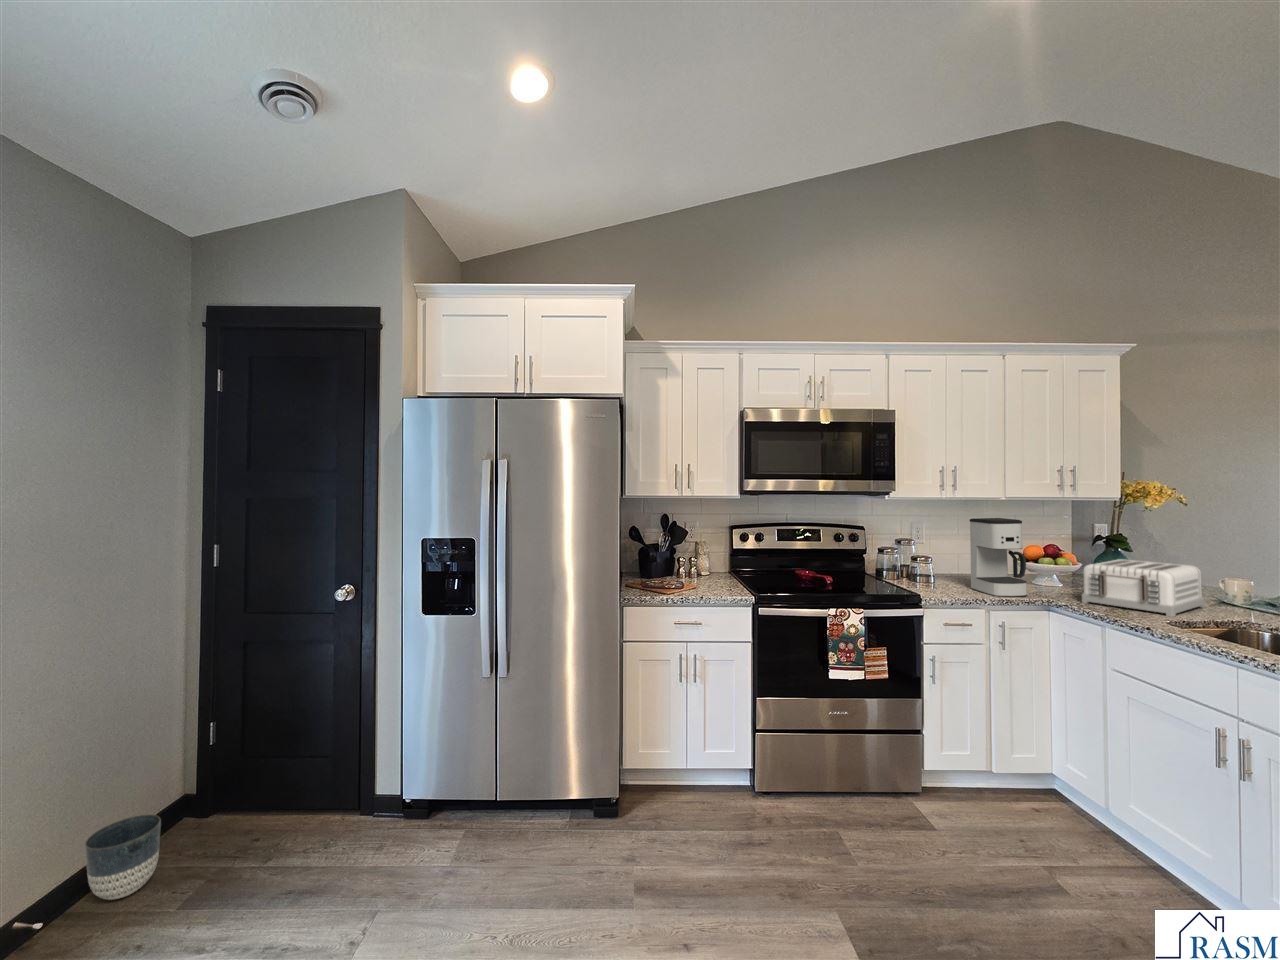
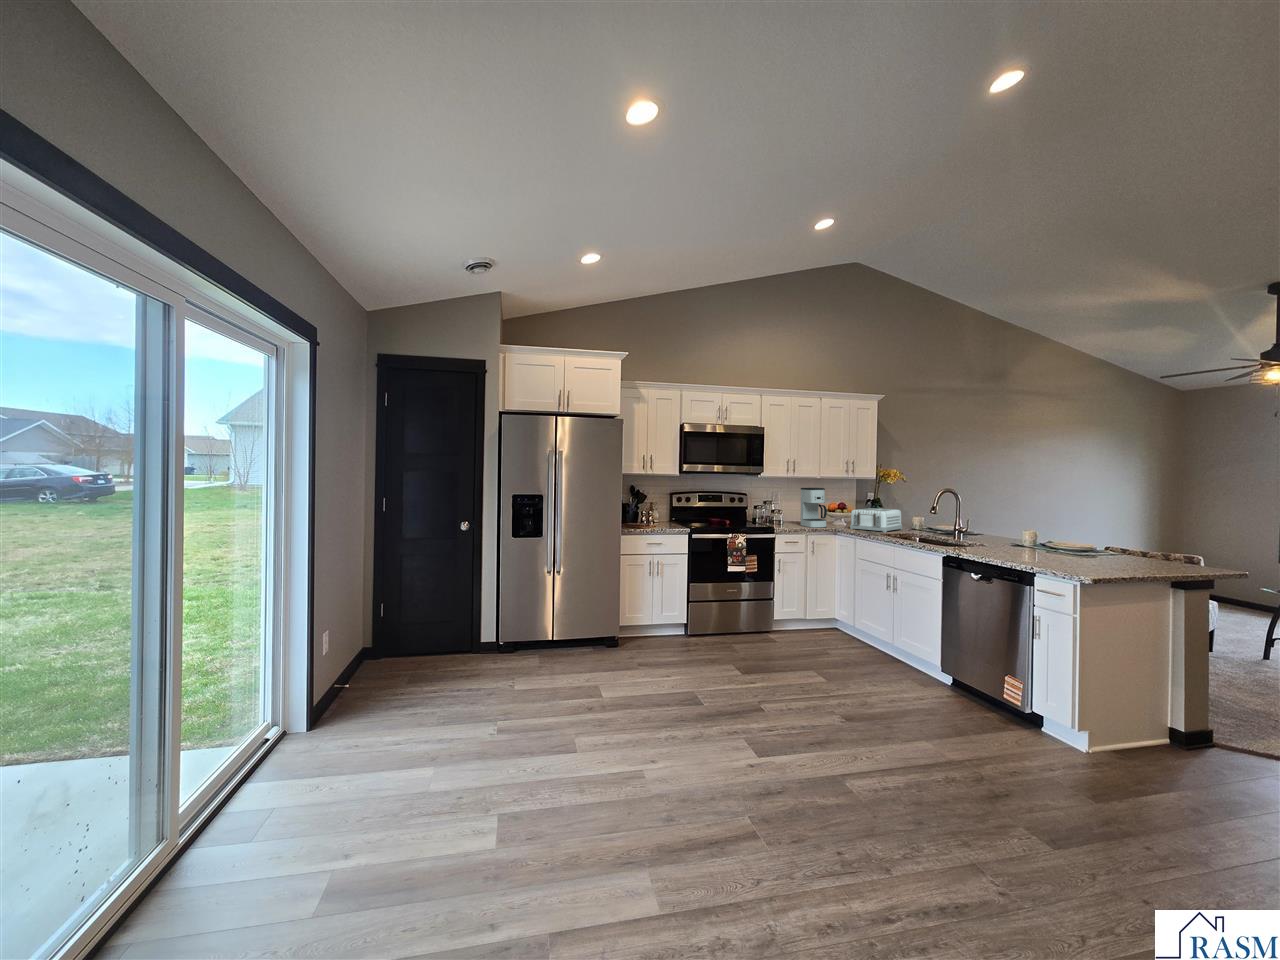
planter: present [85,814,161,900] -> none [346,645,381,685]

